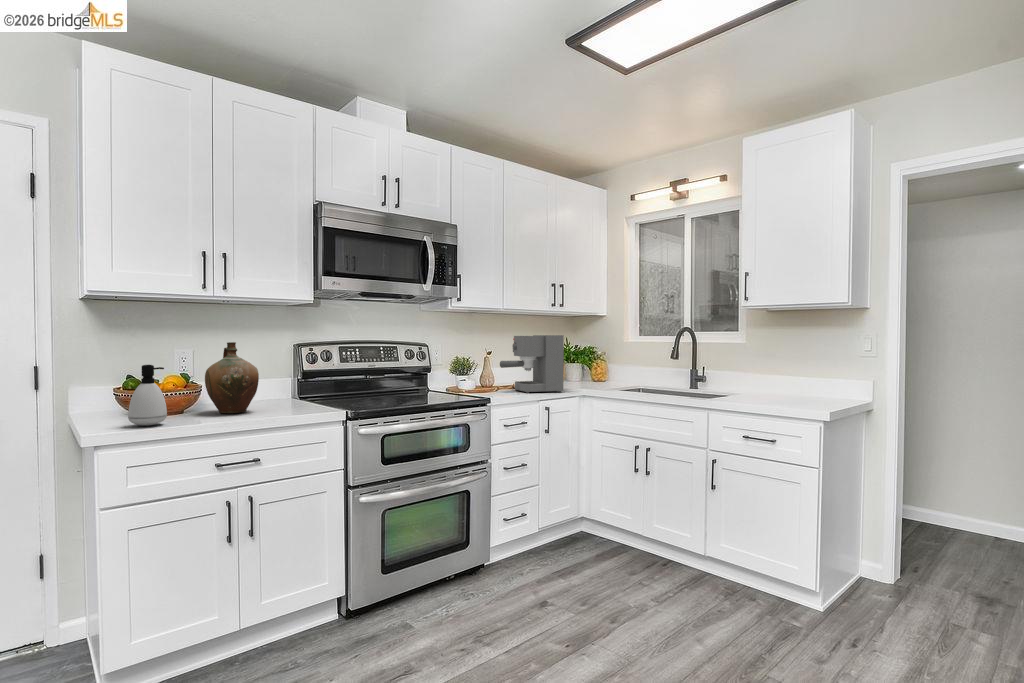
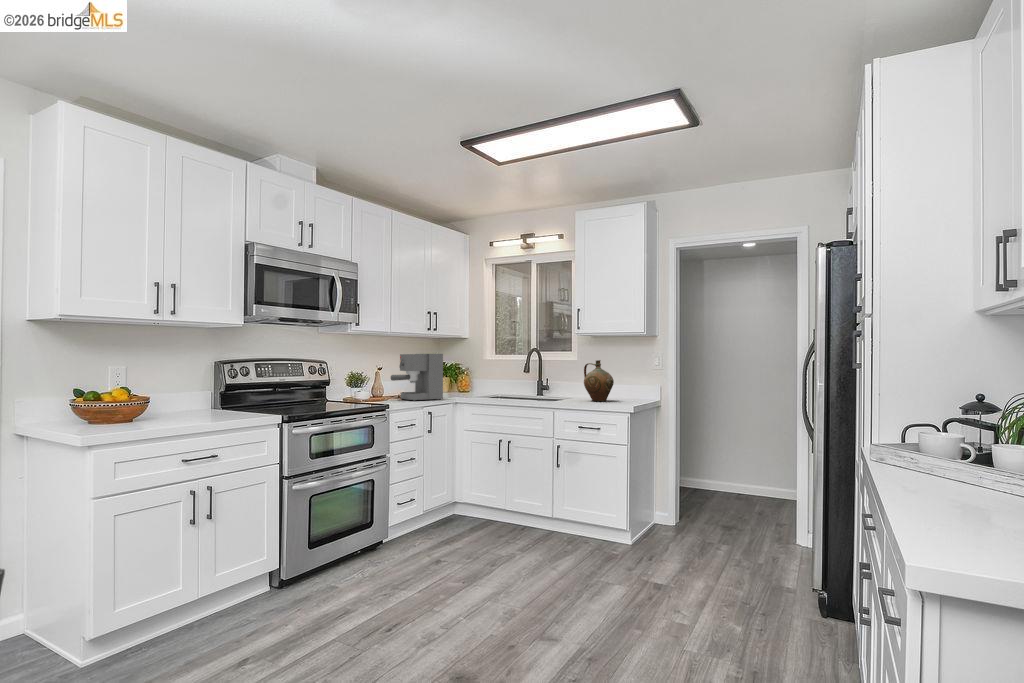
ceramic jug: present [205,342,259,414] -> present [584,360,614,401]
soap dispenser: present [128,365,167,426] -> none [105,377,139,429]

